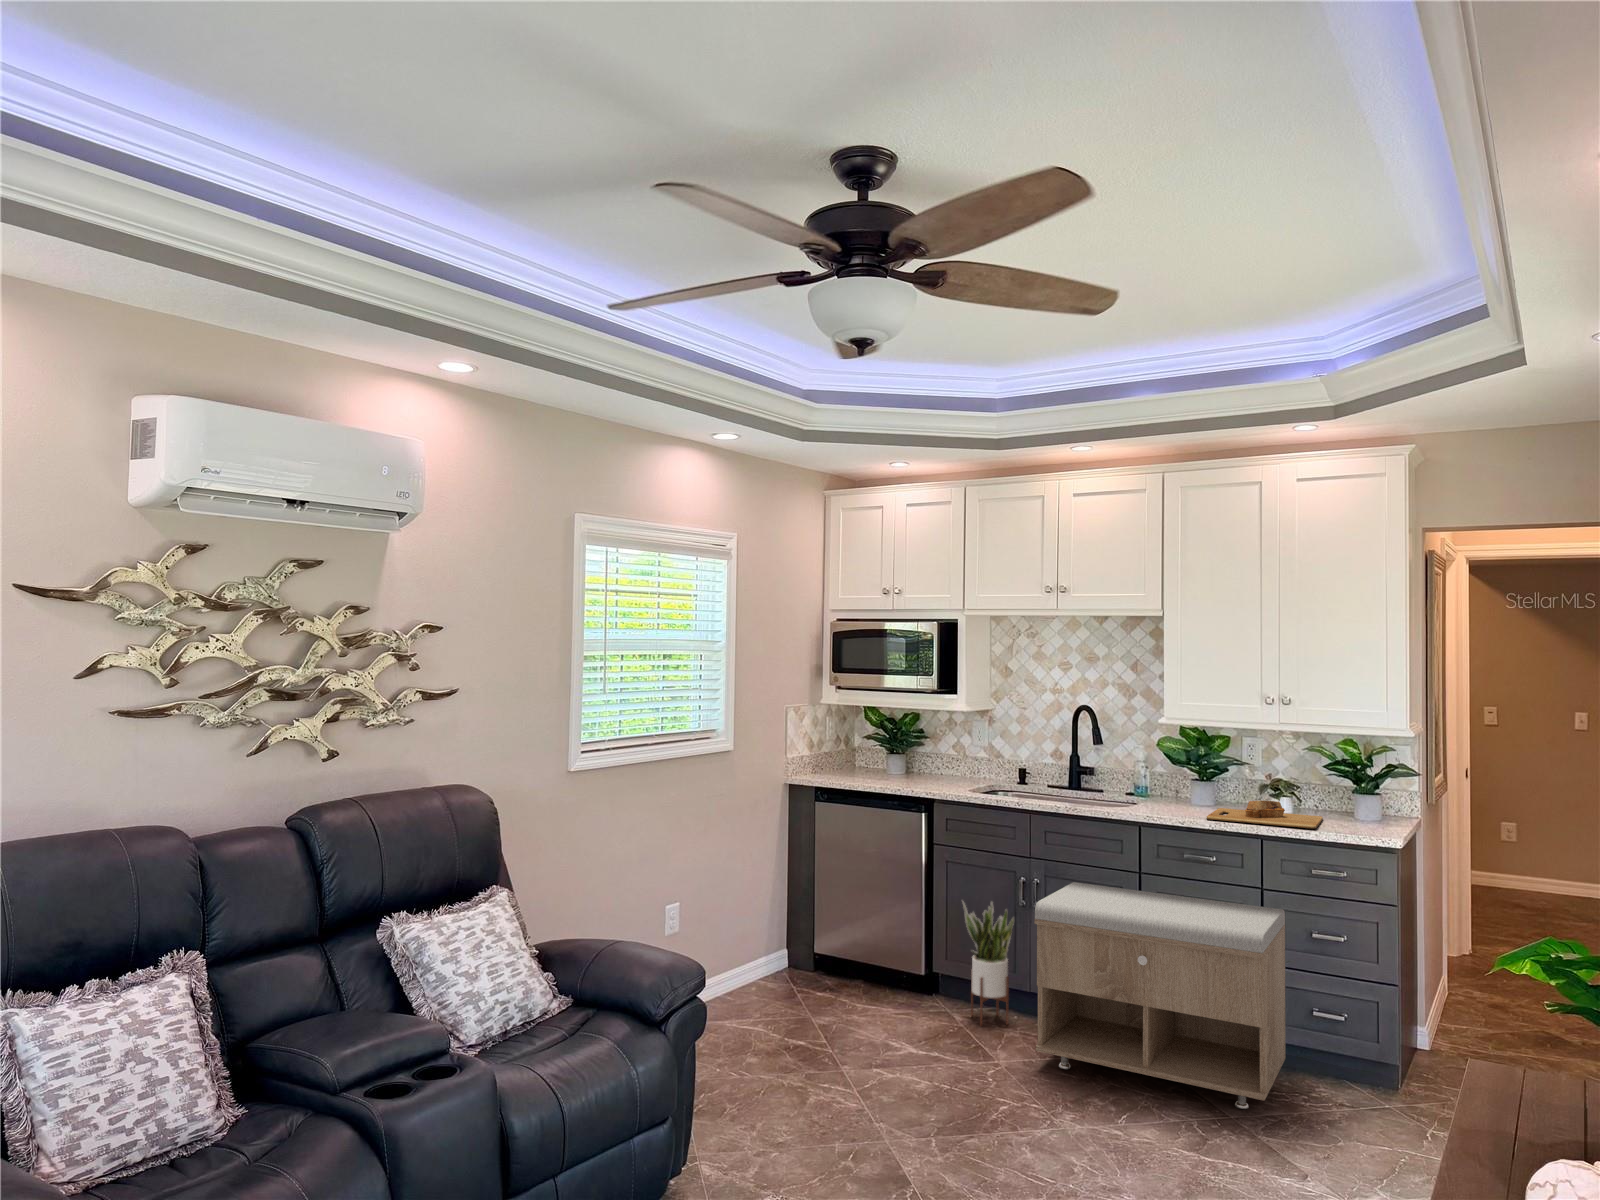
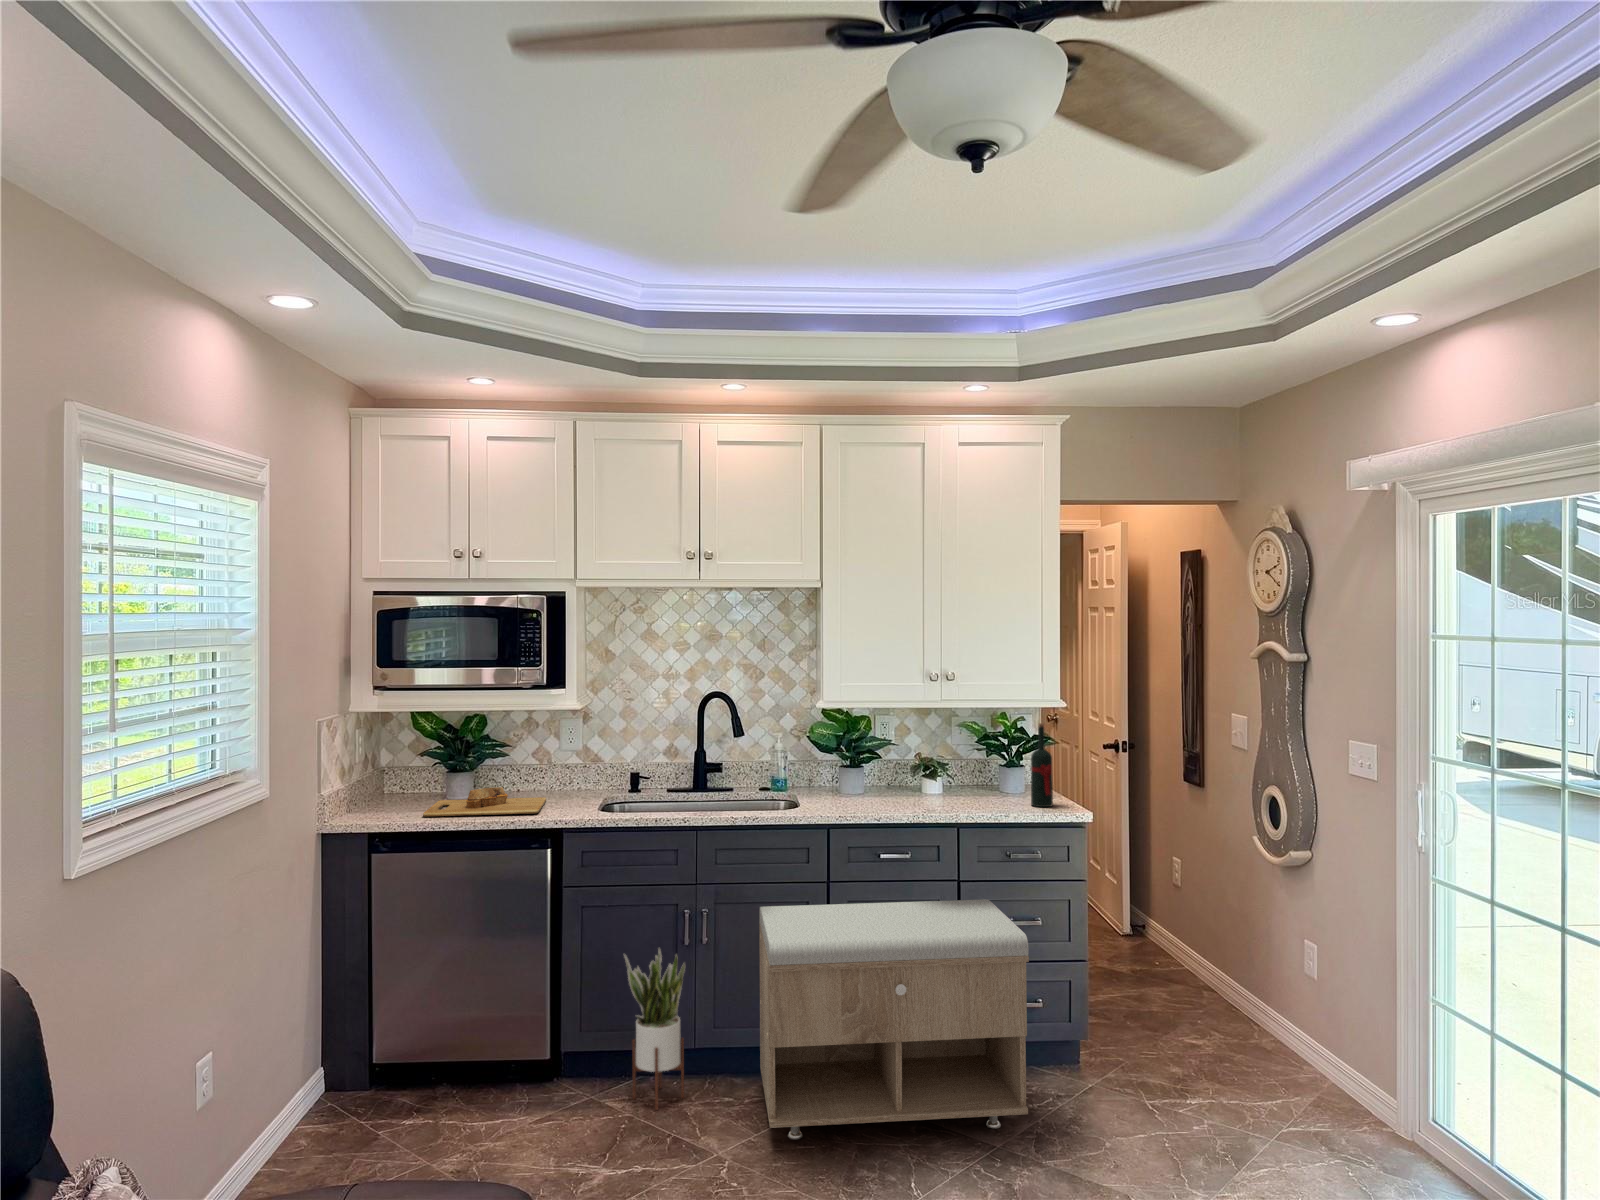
wine bottle: none [1351,750,1375,833] -> present [1031,723,1053,807]
cutting board: present [1207,800,1323,828] -> present [423,787,546,817]

